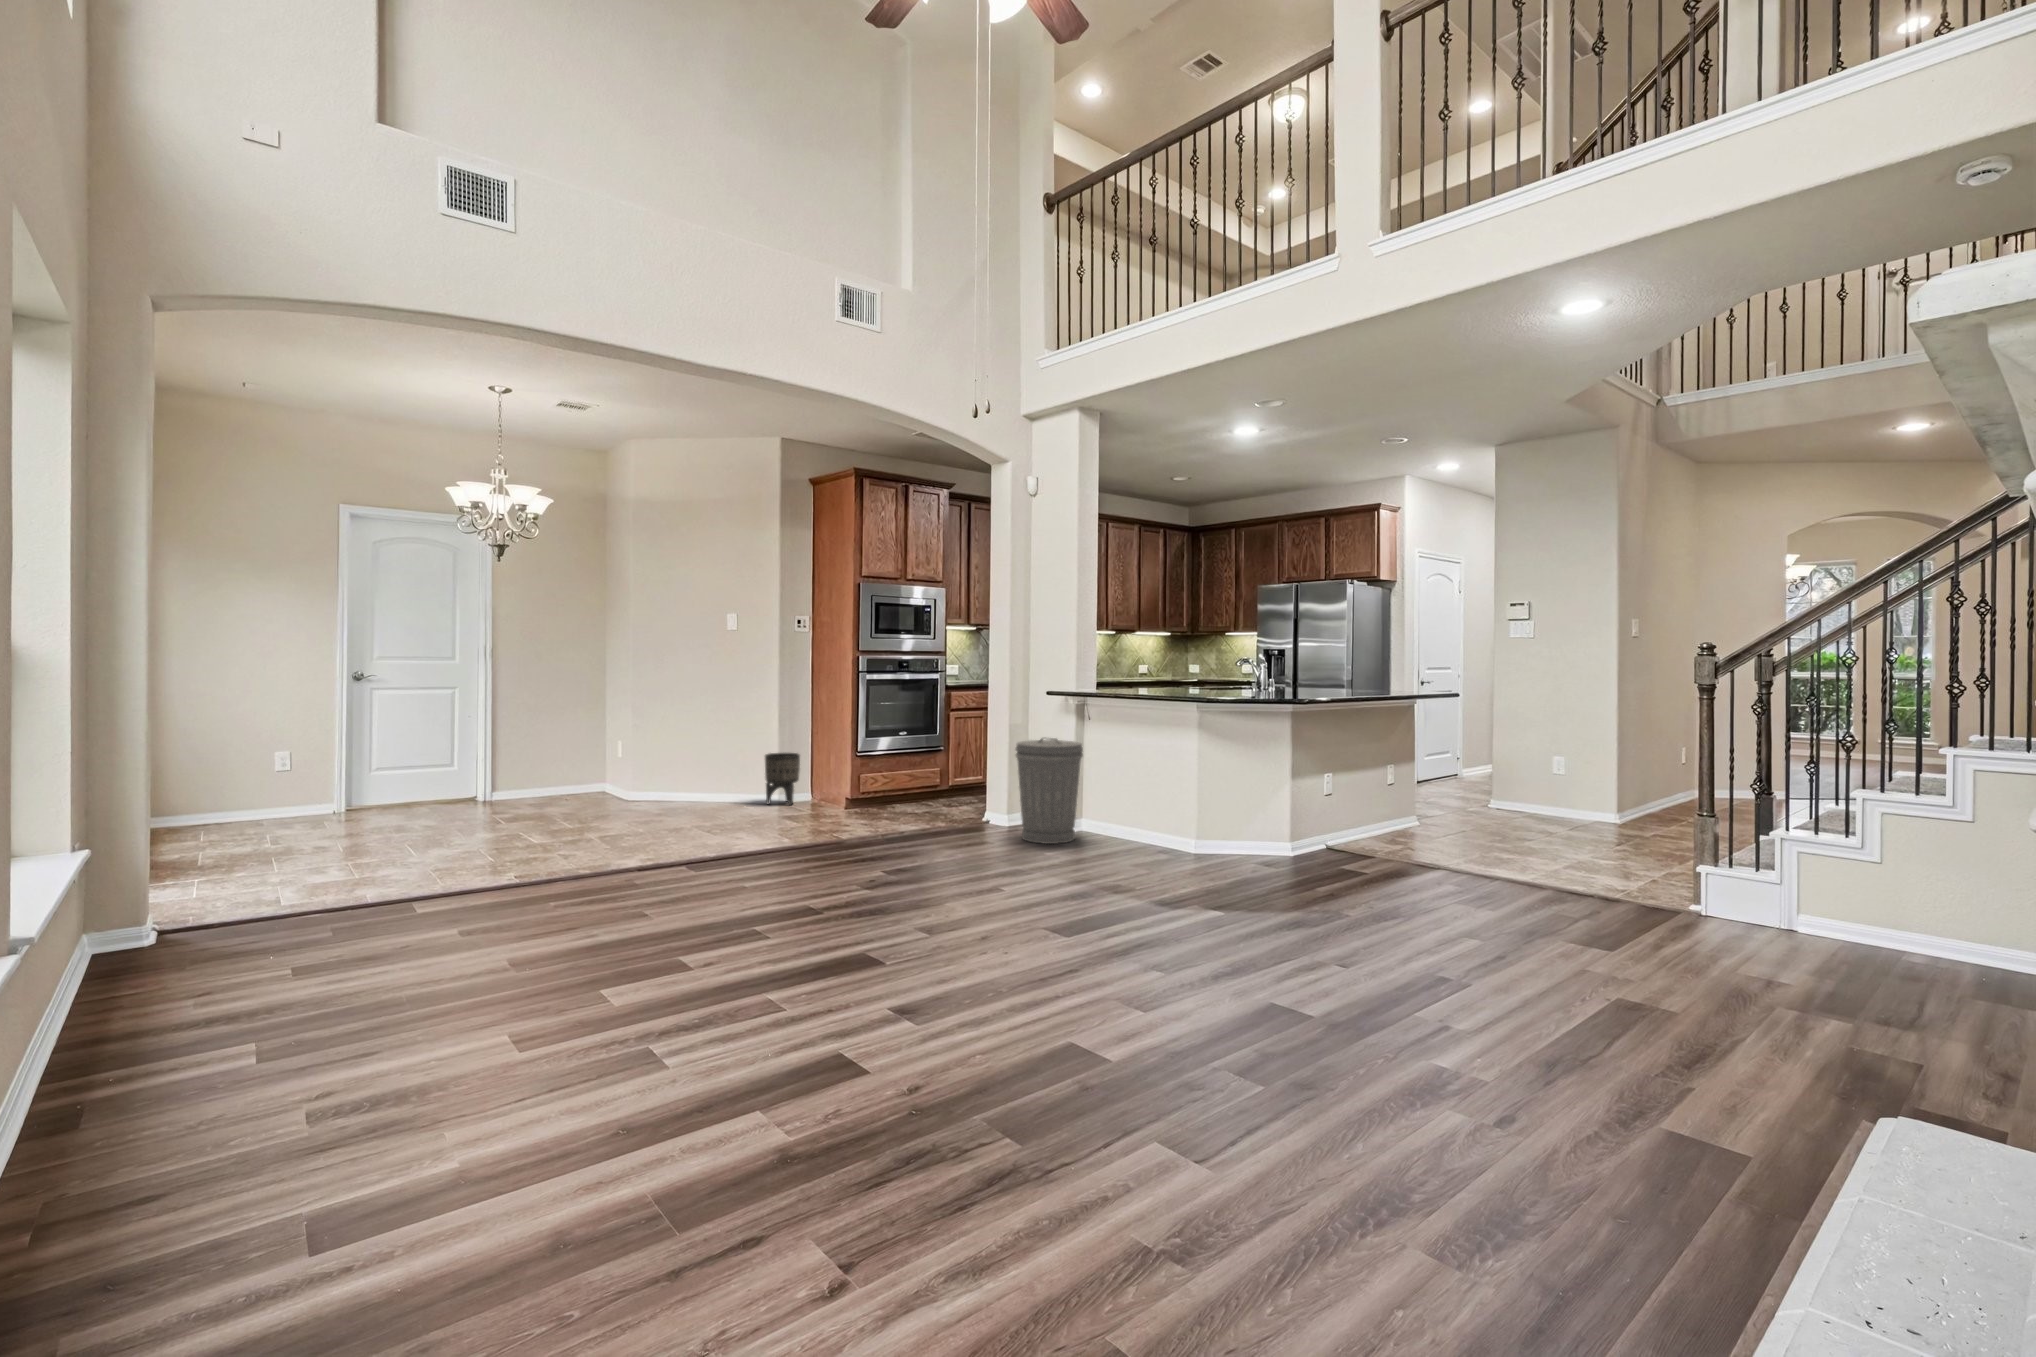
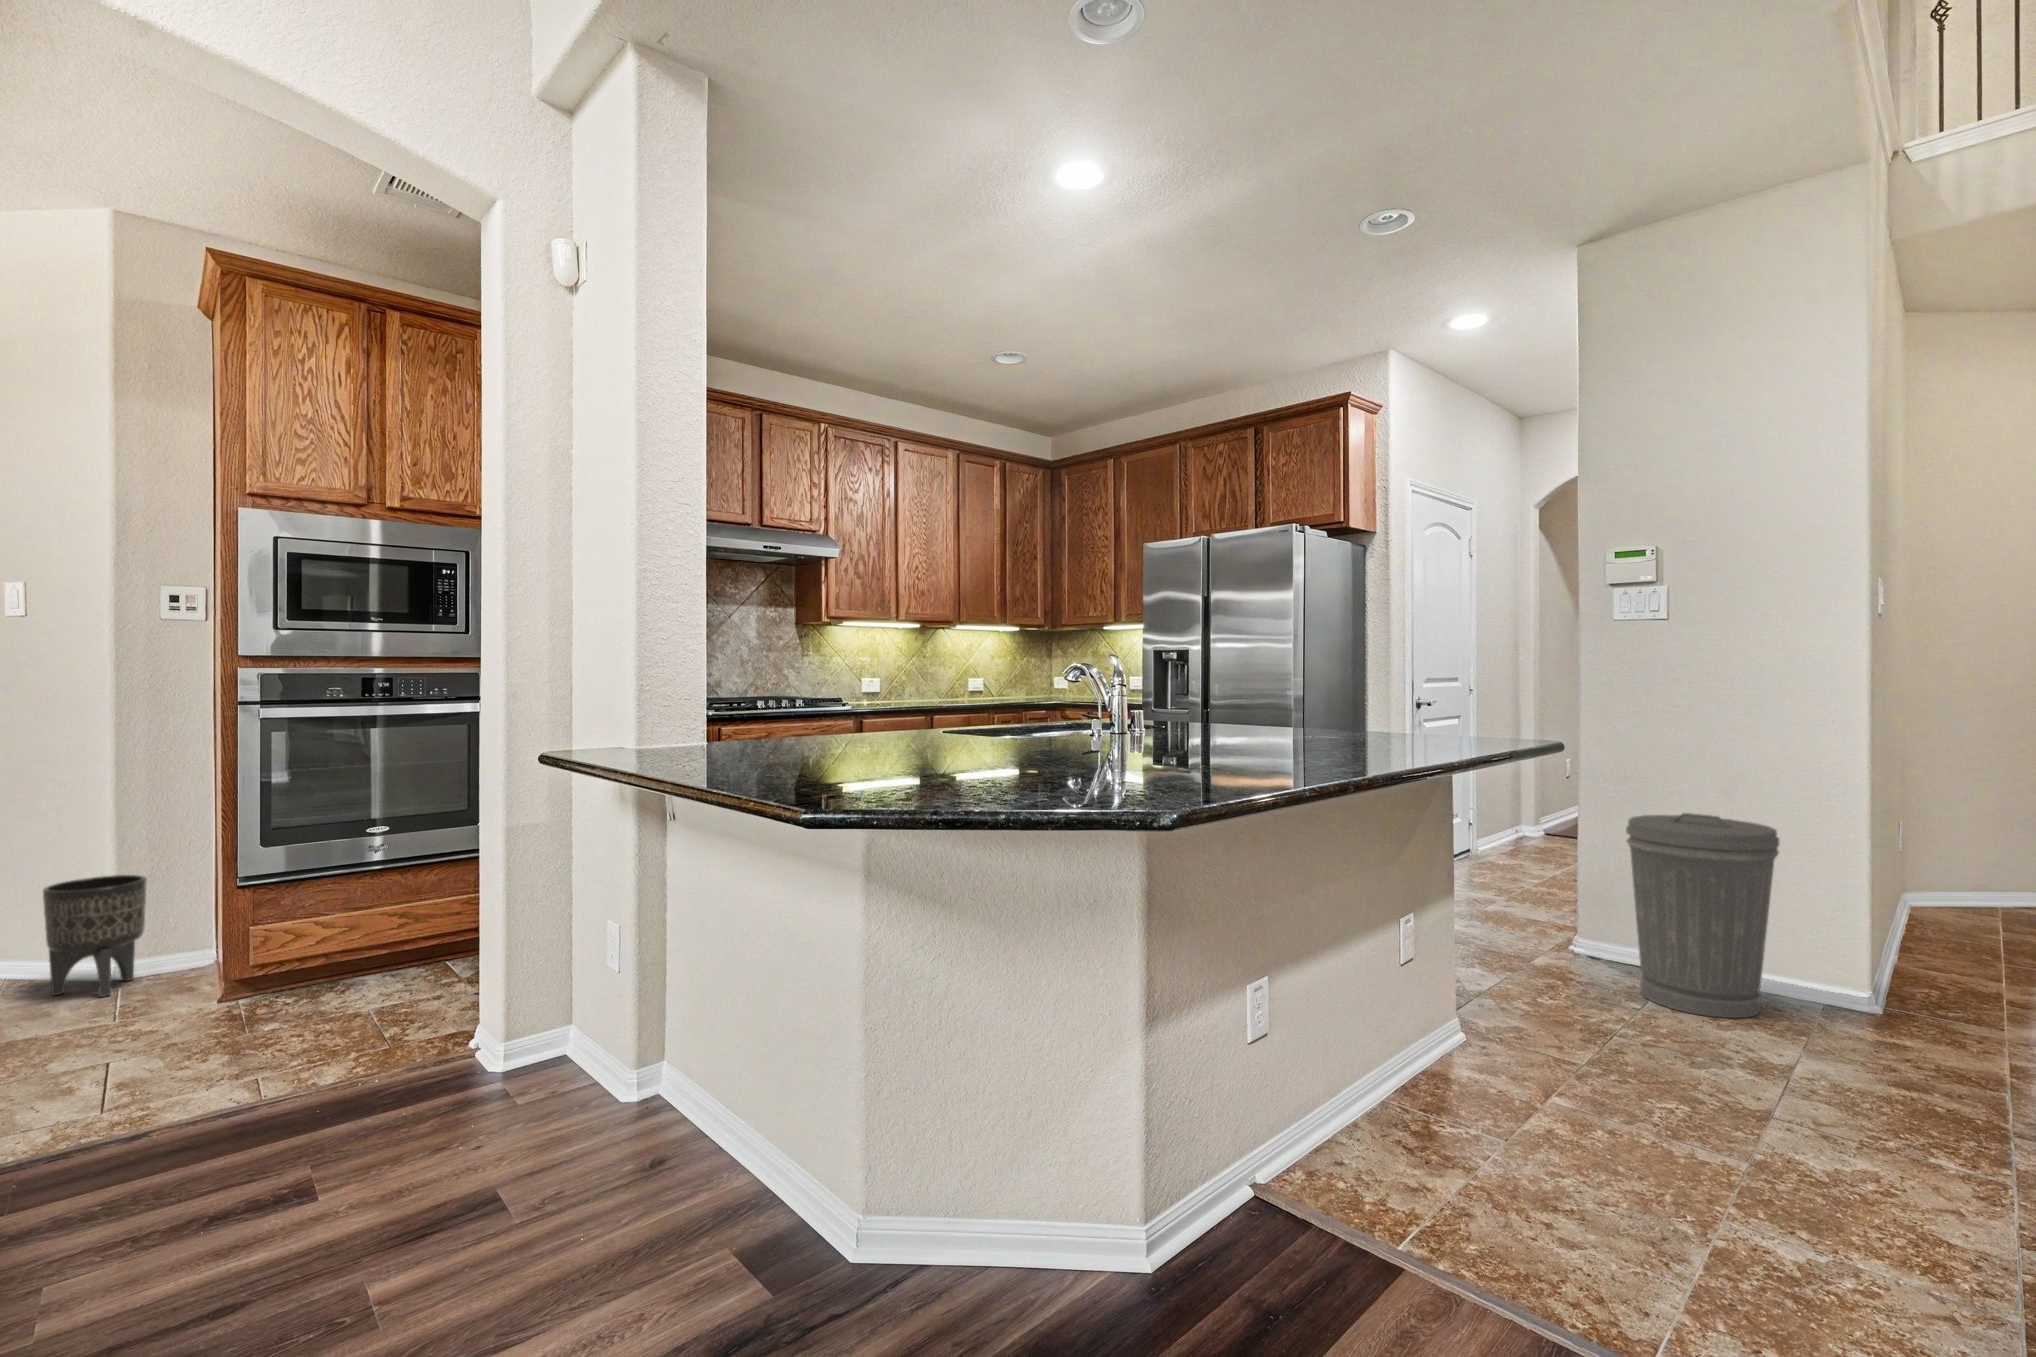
trash can: present [1016,738,1083,844] -> present [1626,813,1779,1018]

